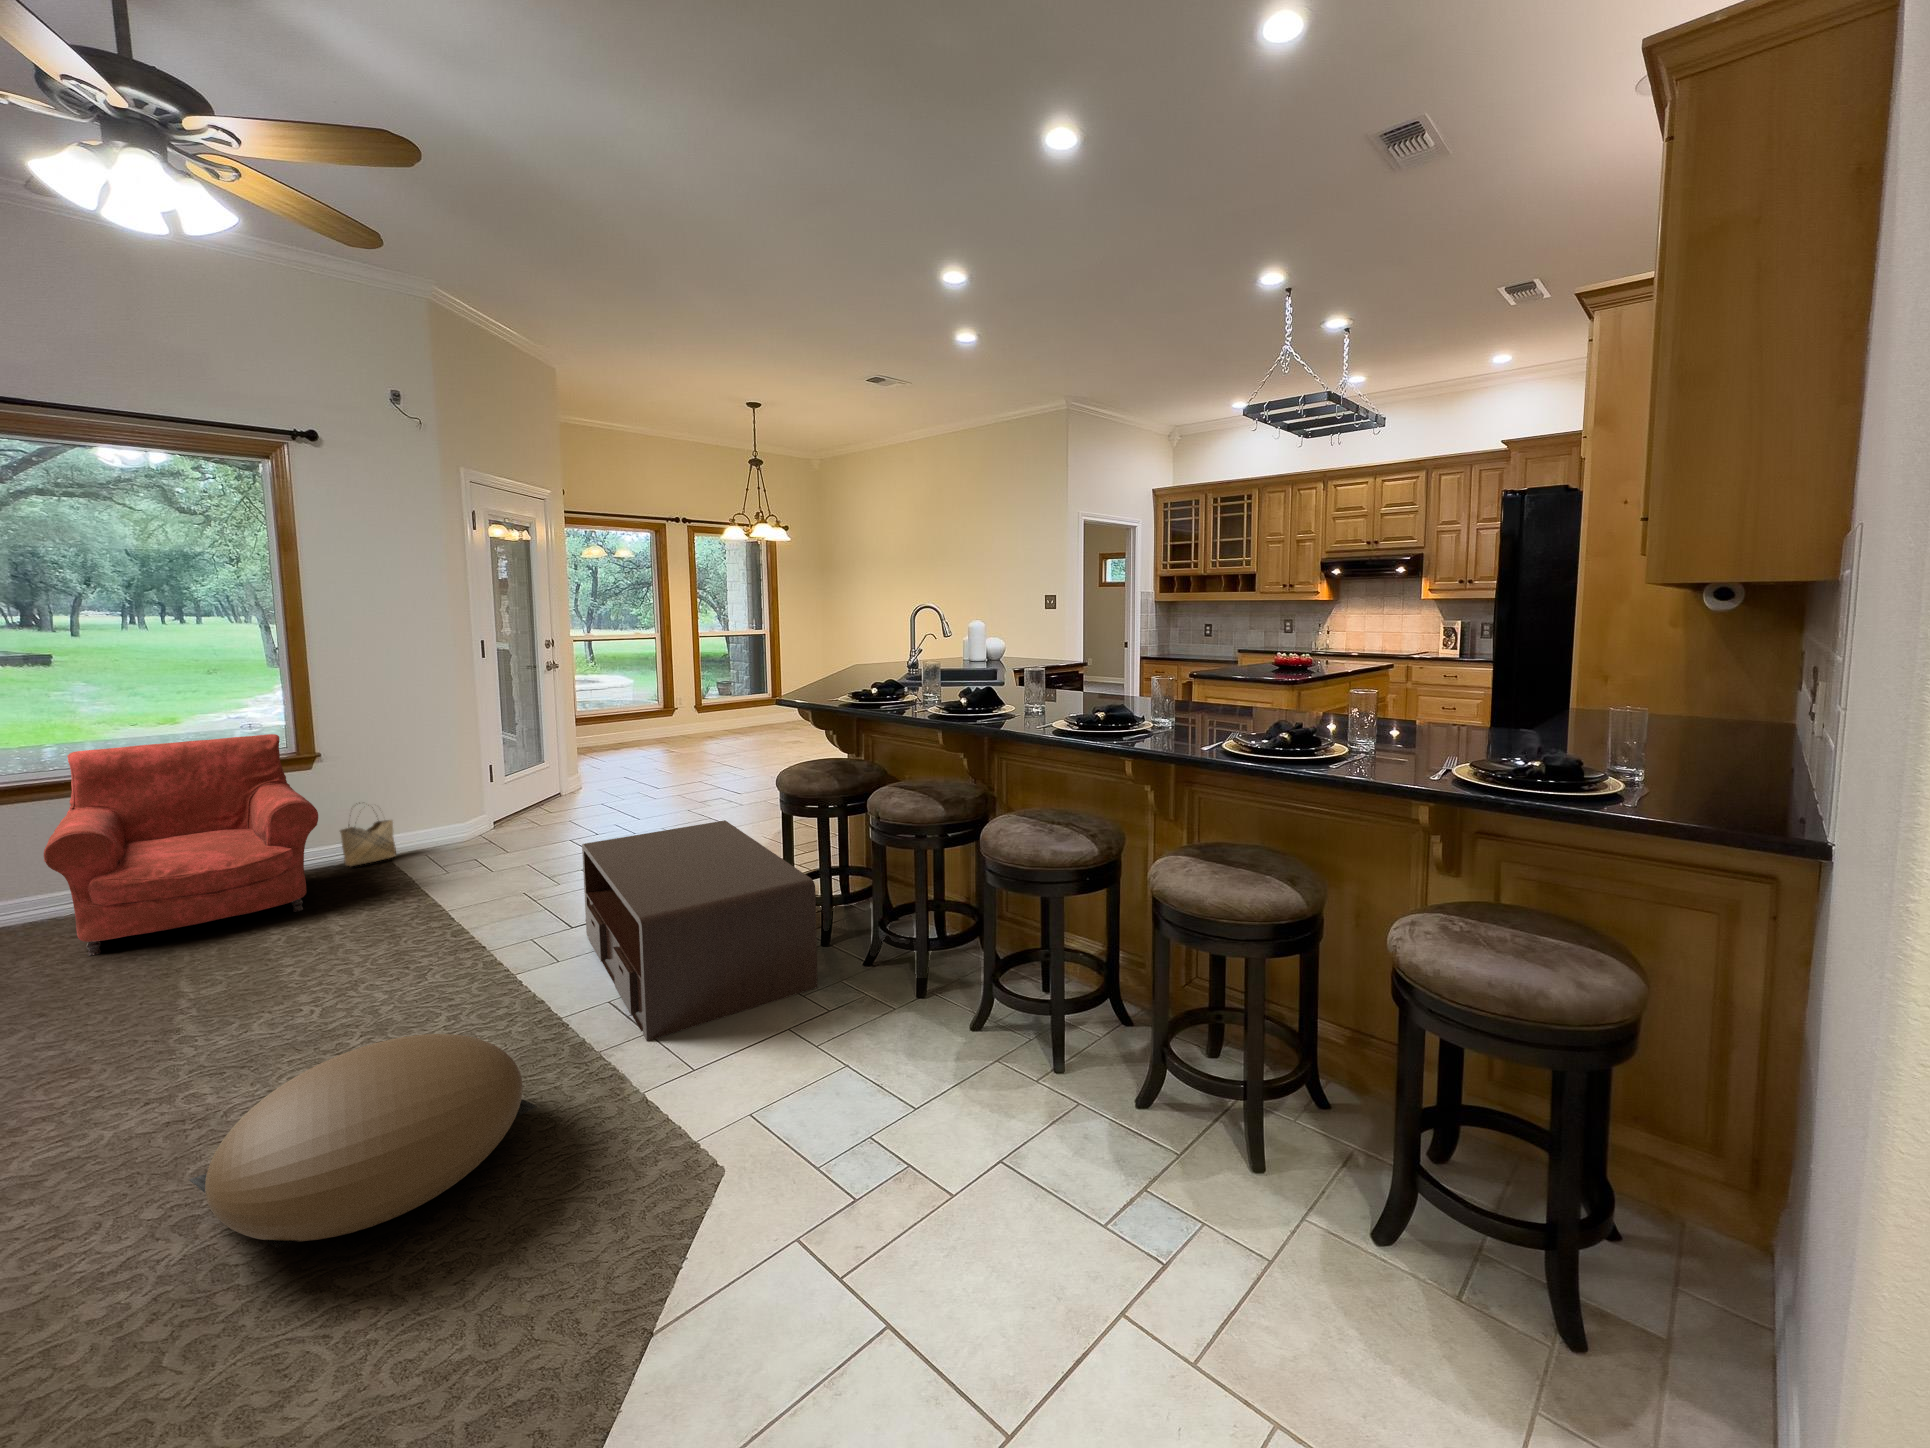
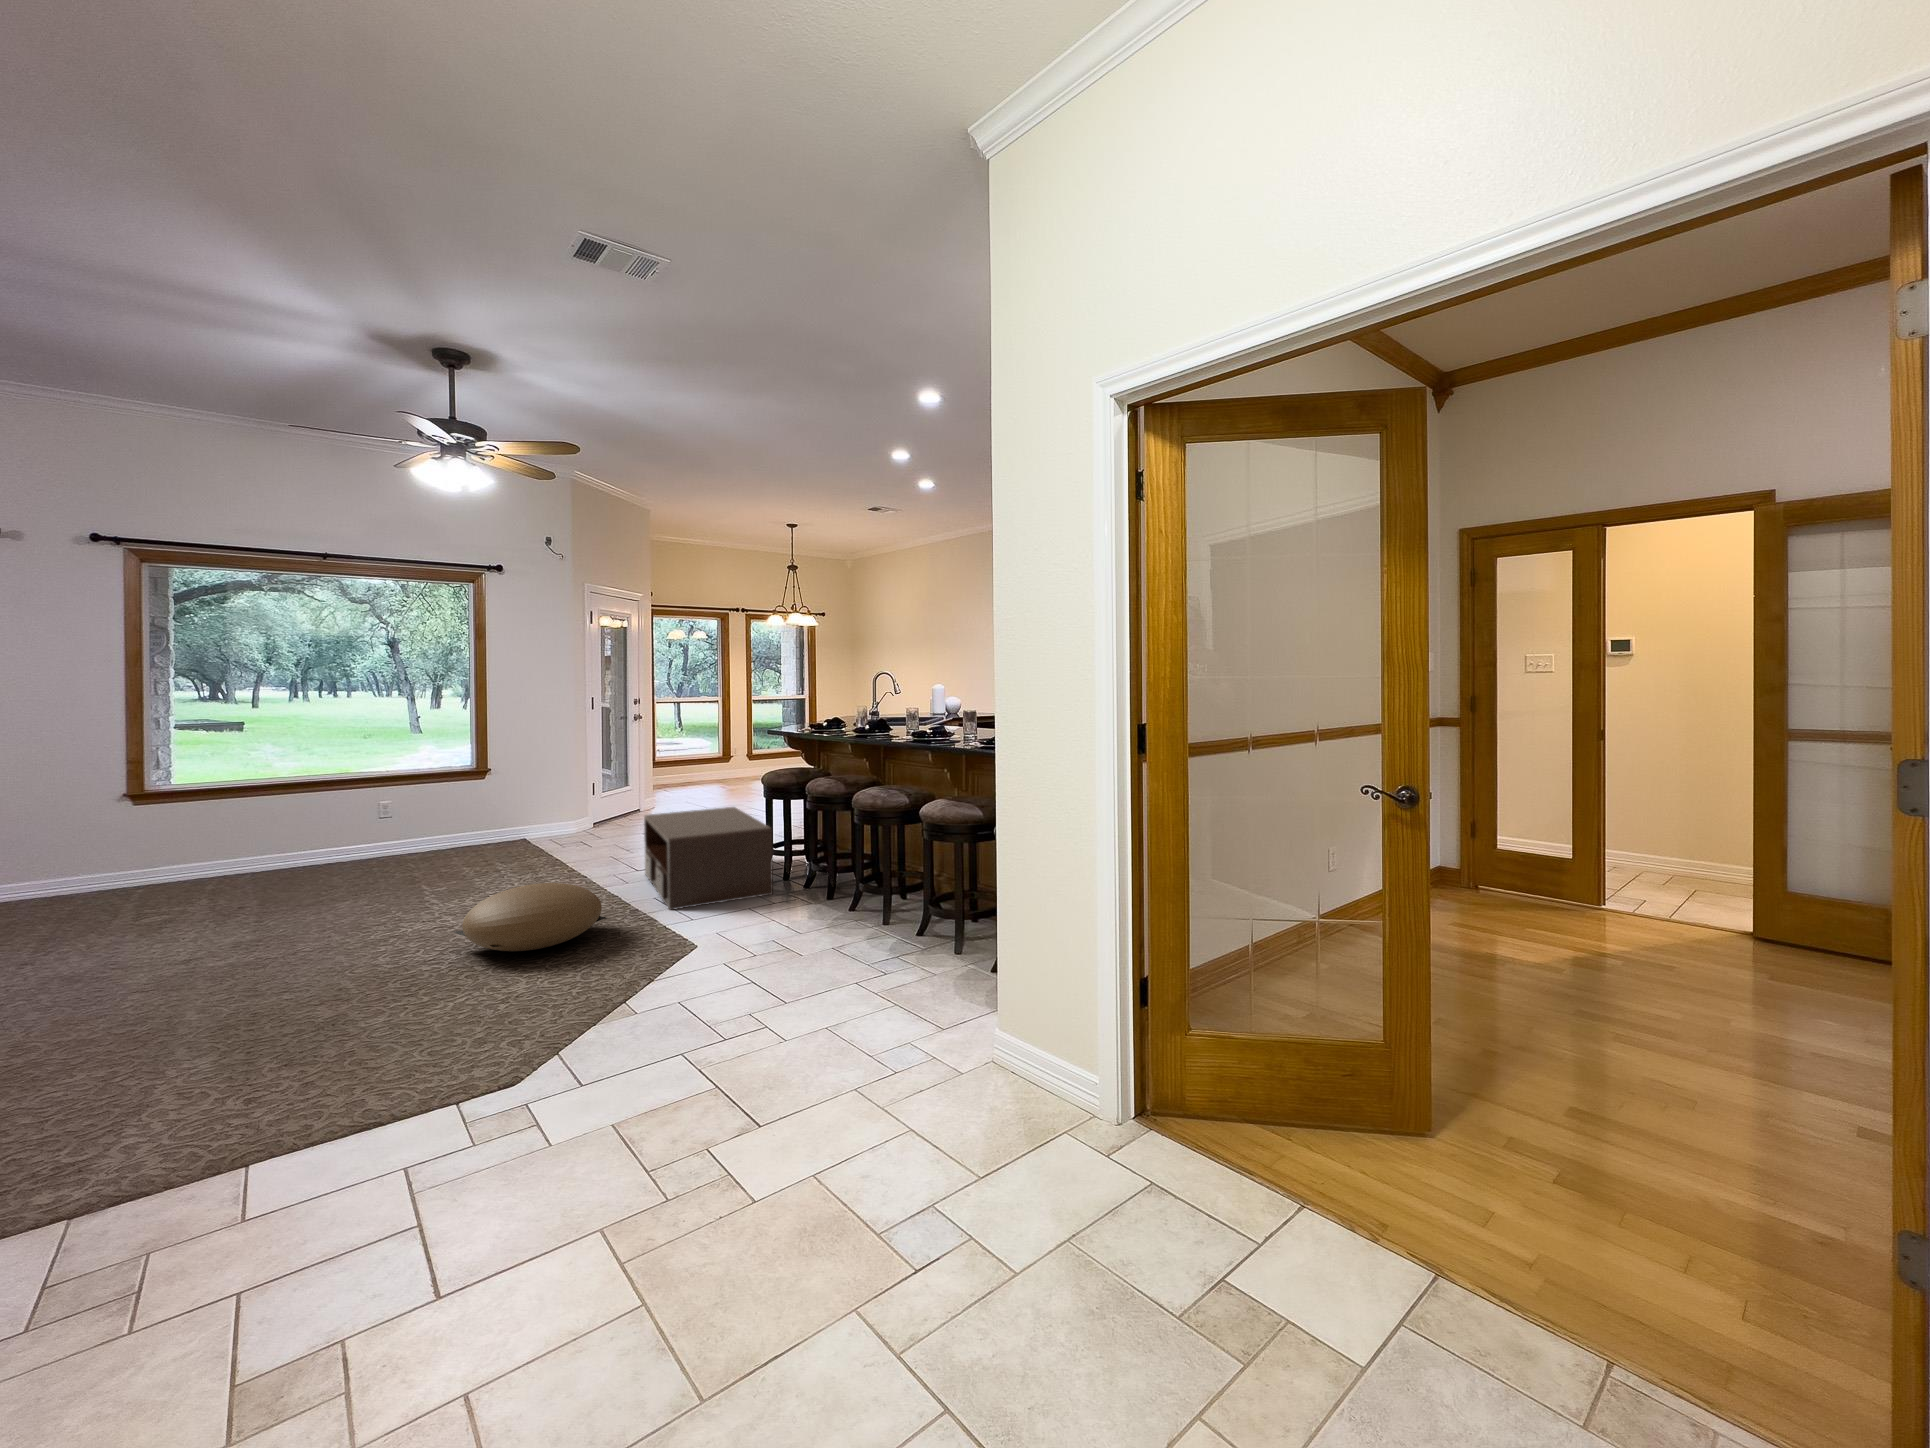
armchair: present [44,734,318,956] -> none [349,755,491,878]
woven basket: present [340,803,396,866] -> none [498,804,531,845]

